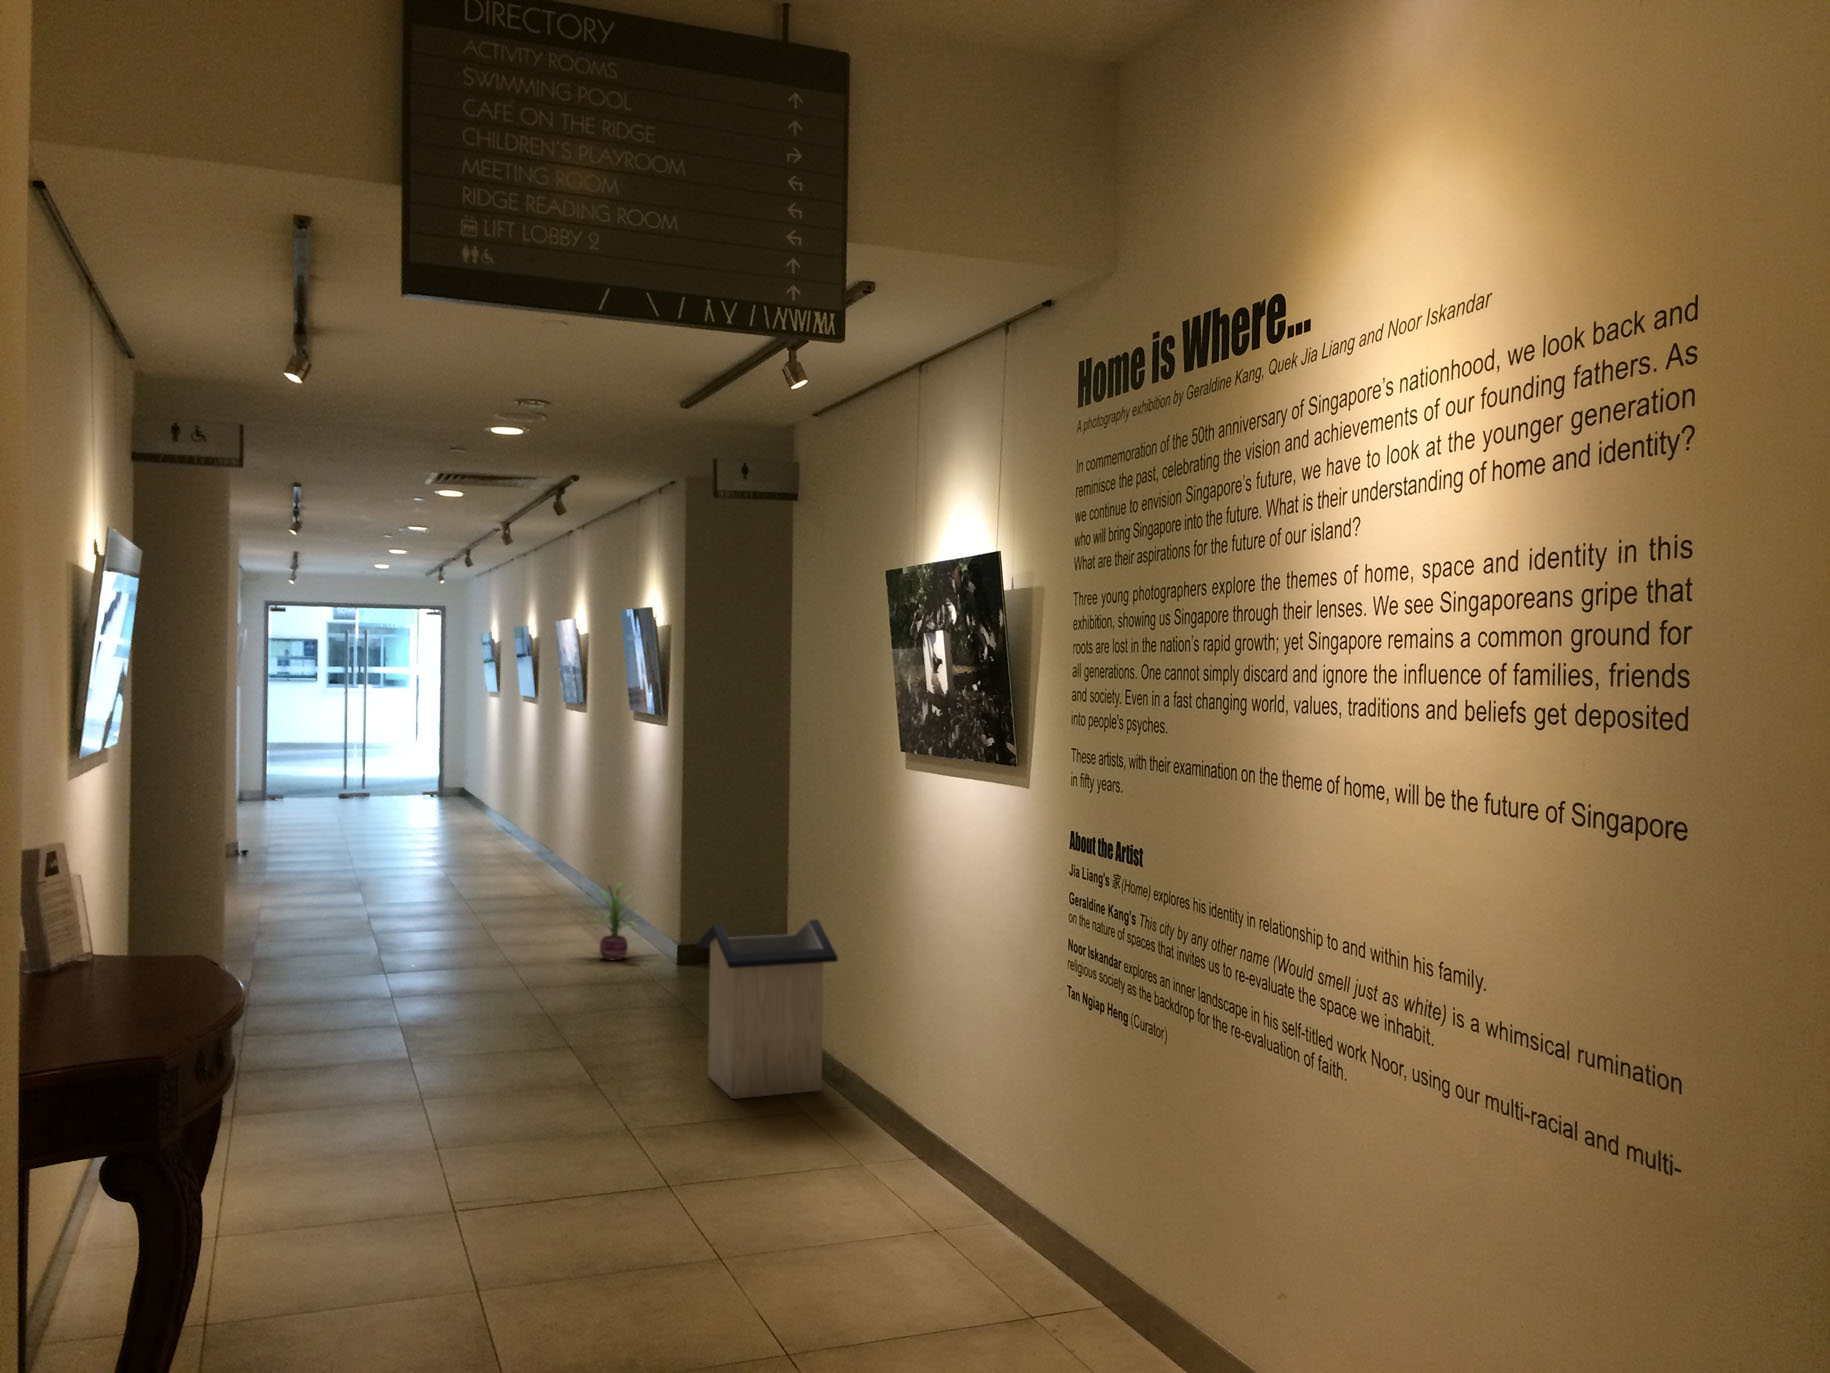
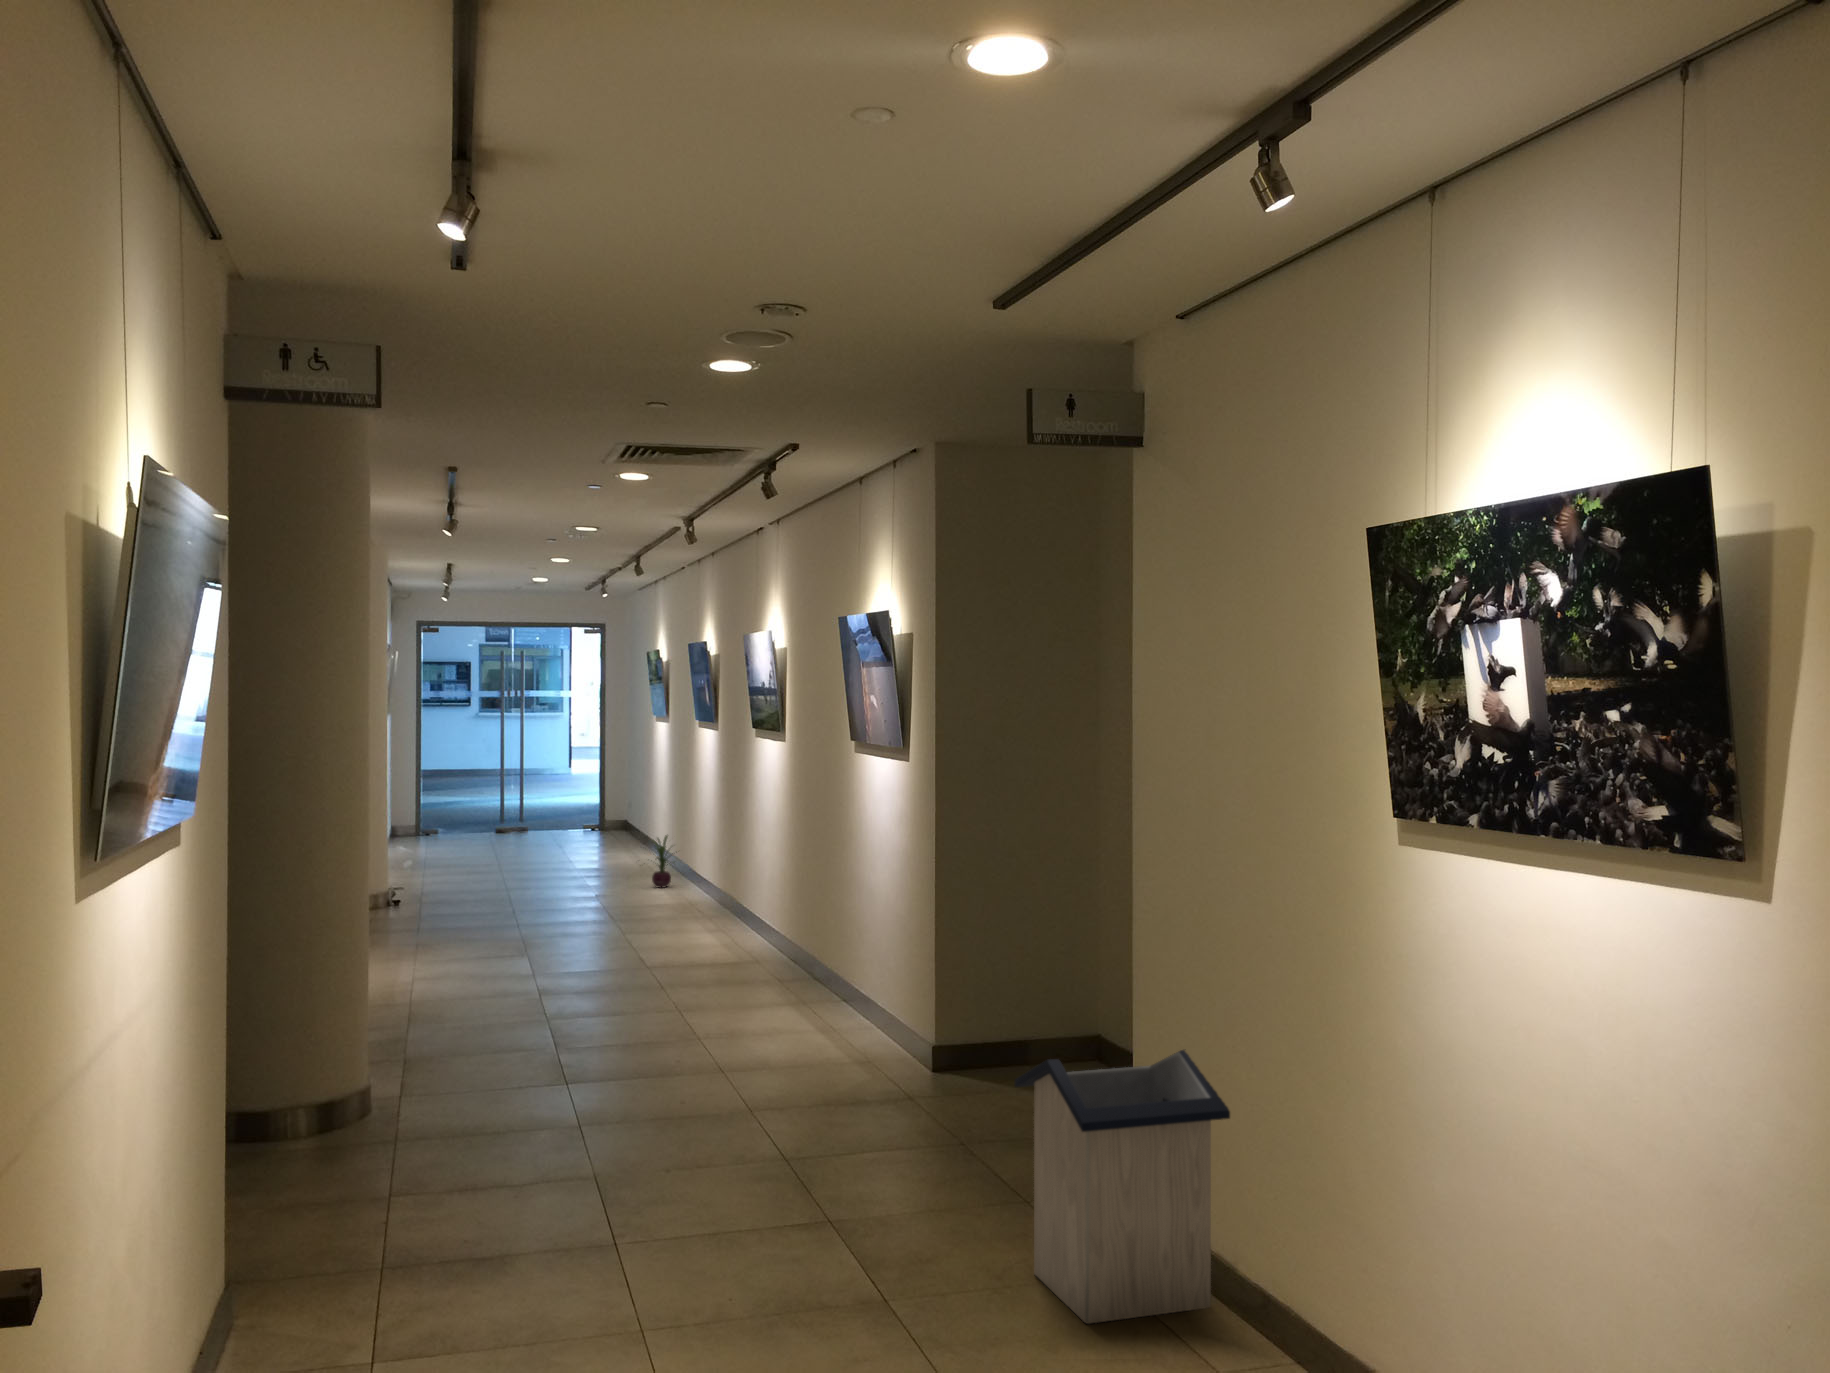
decorative plant: present [597,881,637,960] -> present [652,835,674,888]

